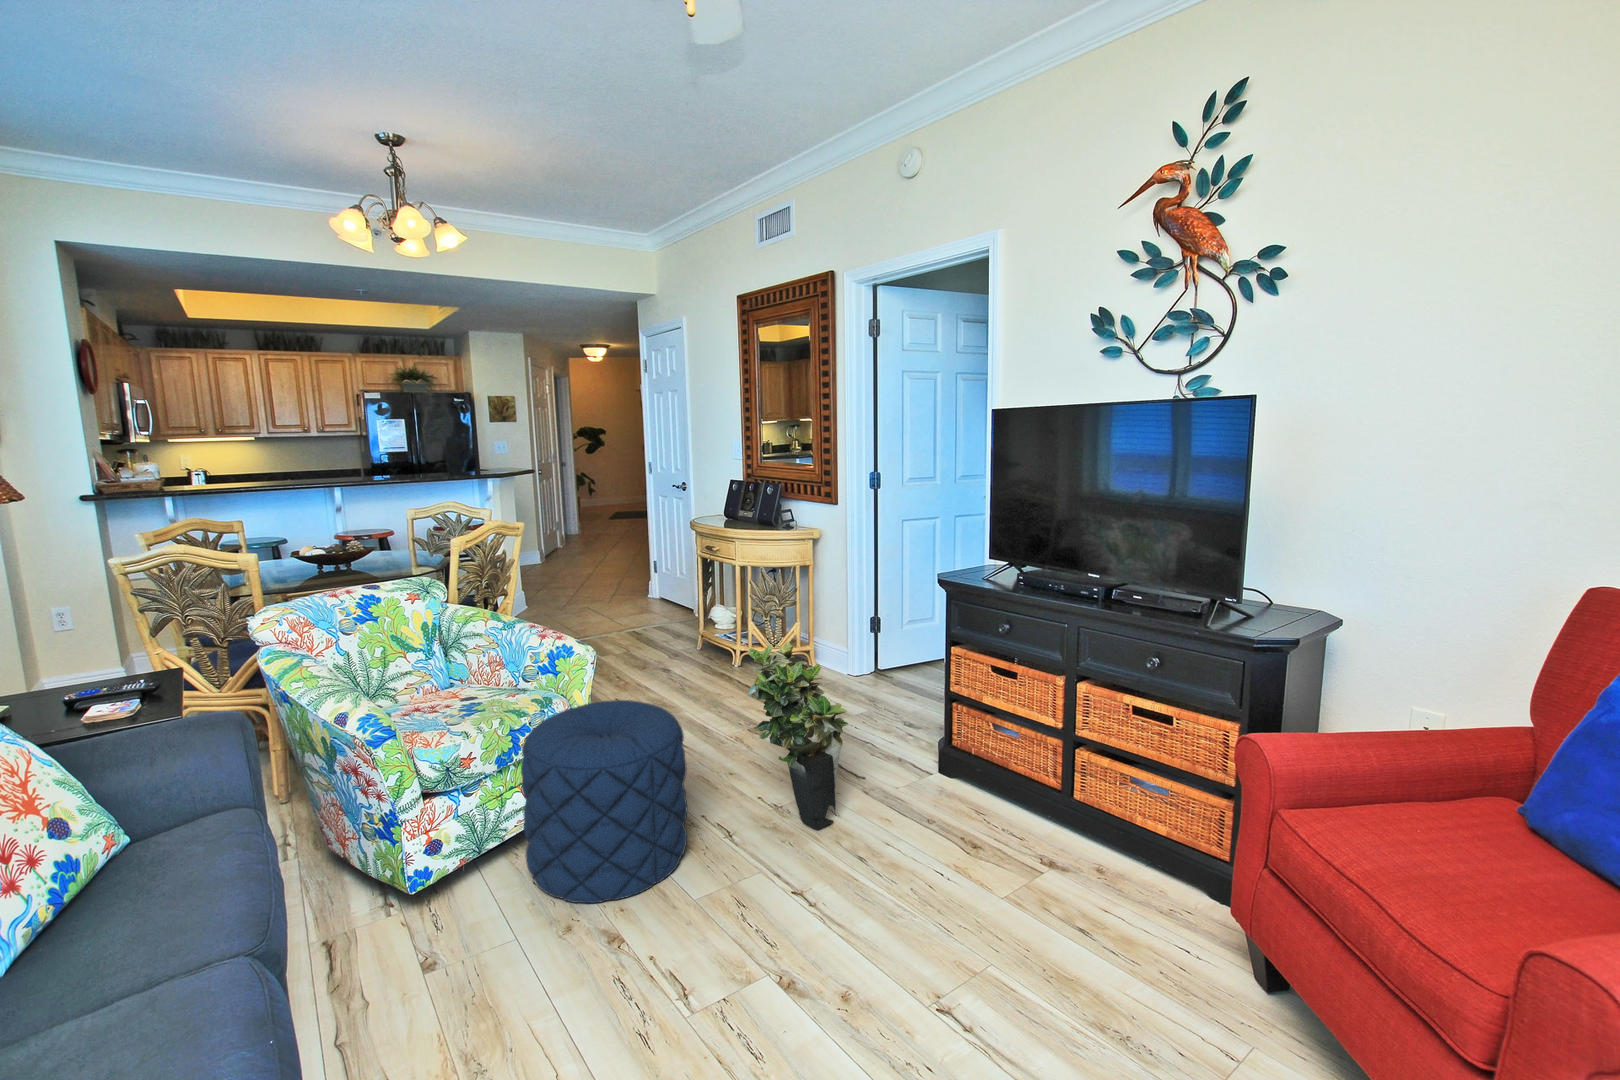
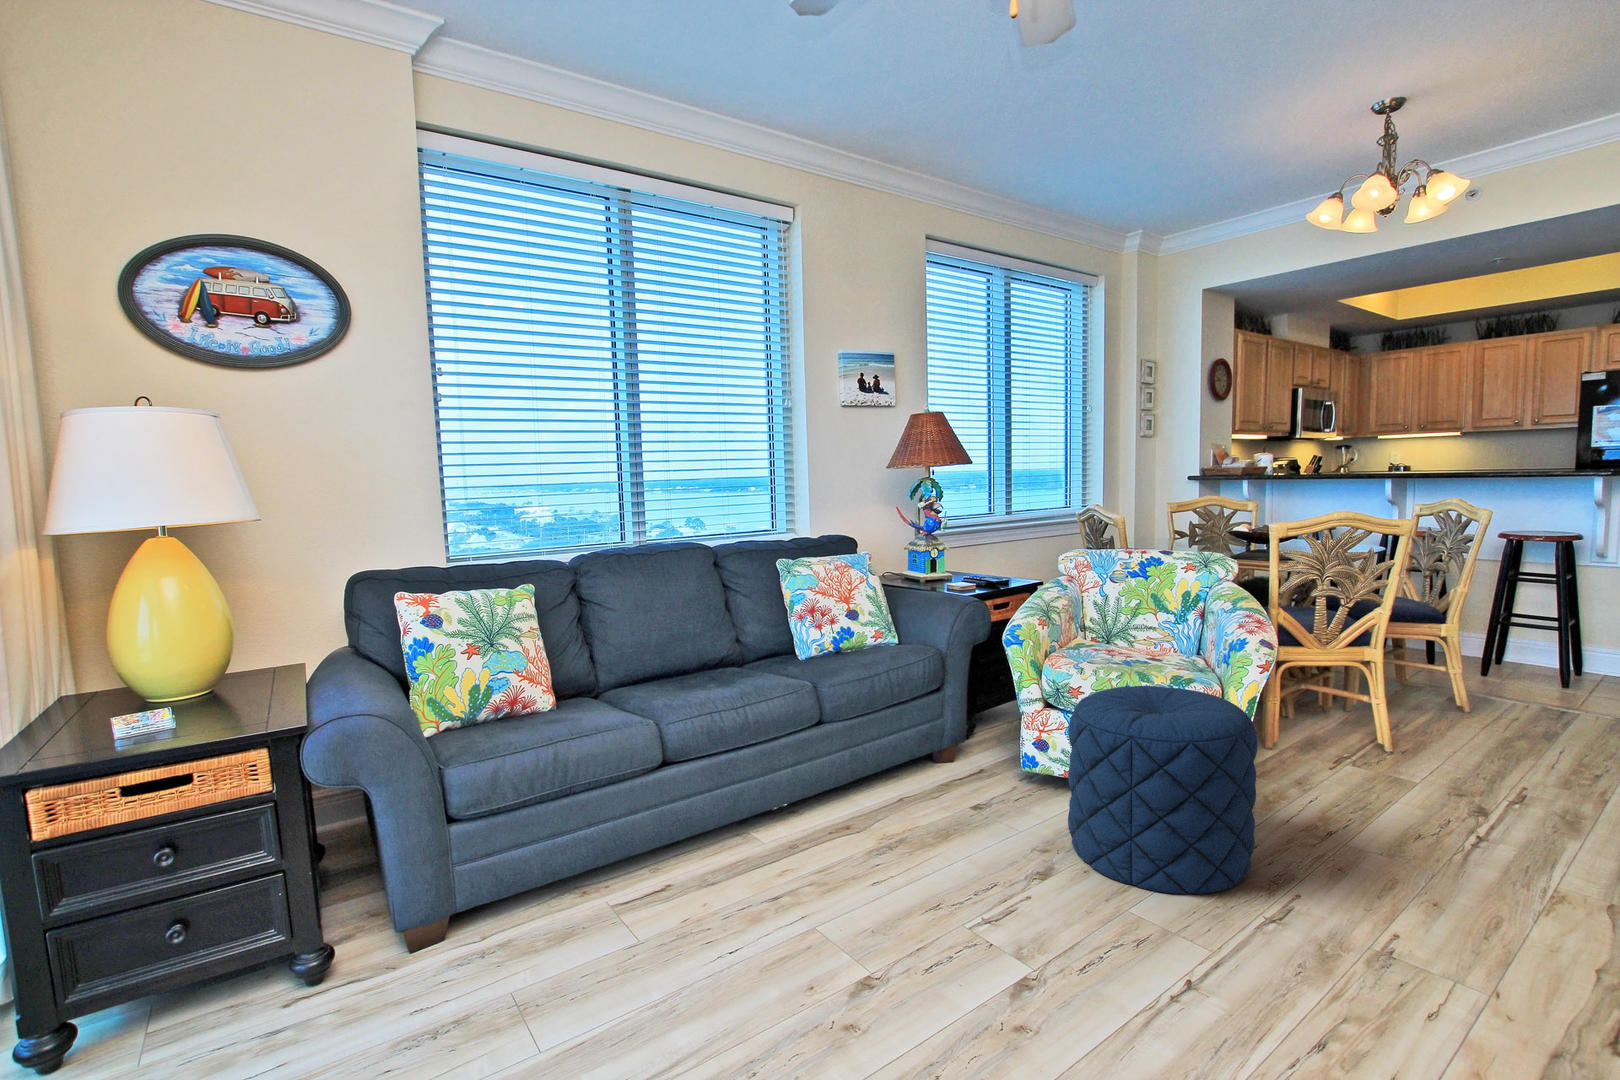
potted plant: present [748,641,848,830] -> none [1302,694,1492,1009]

